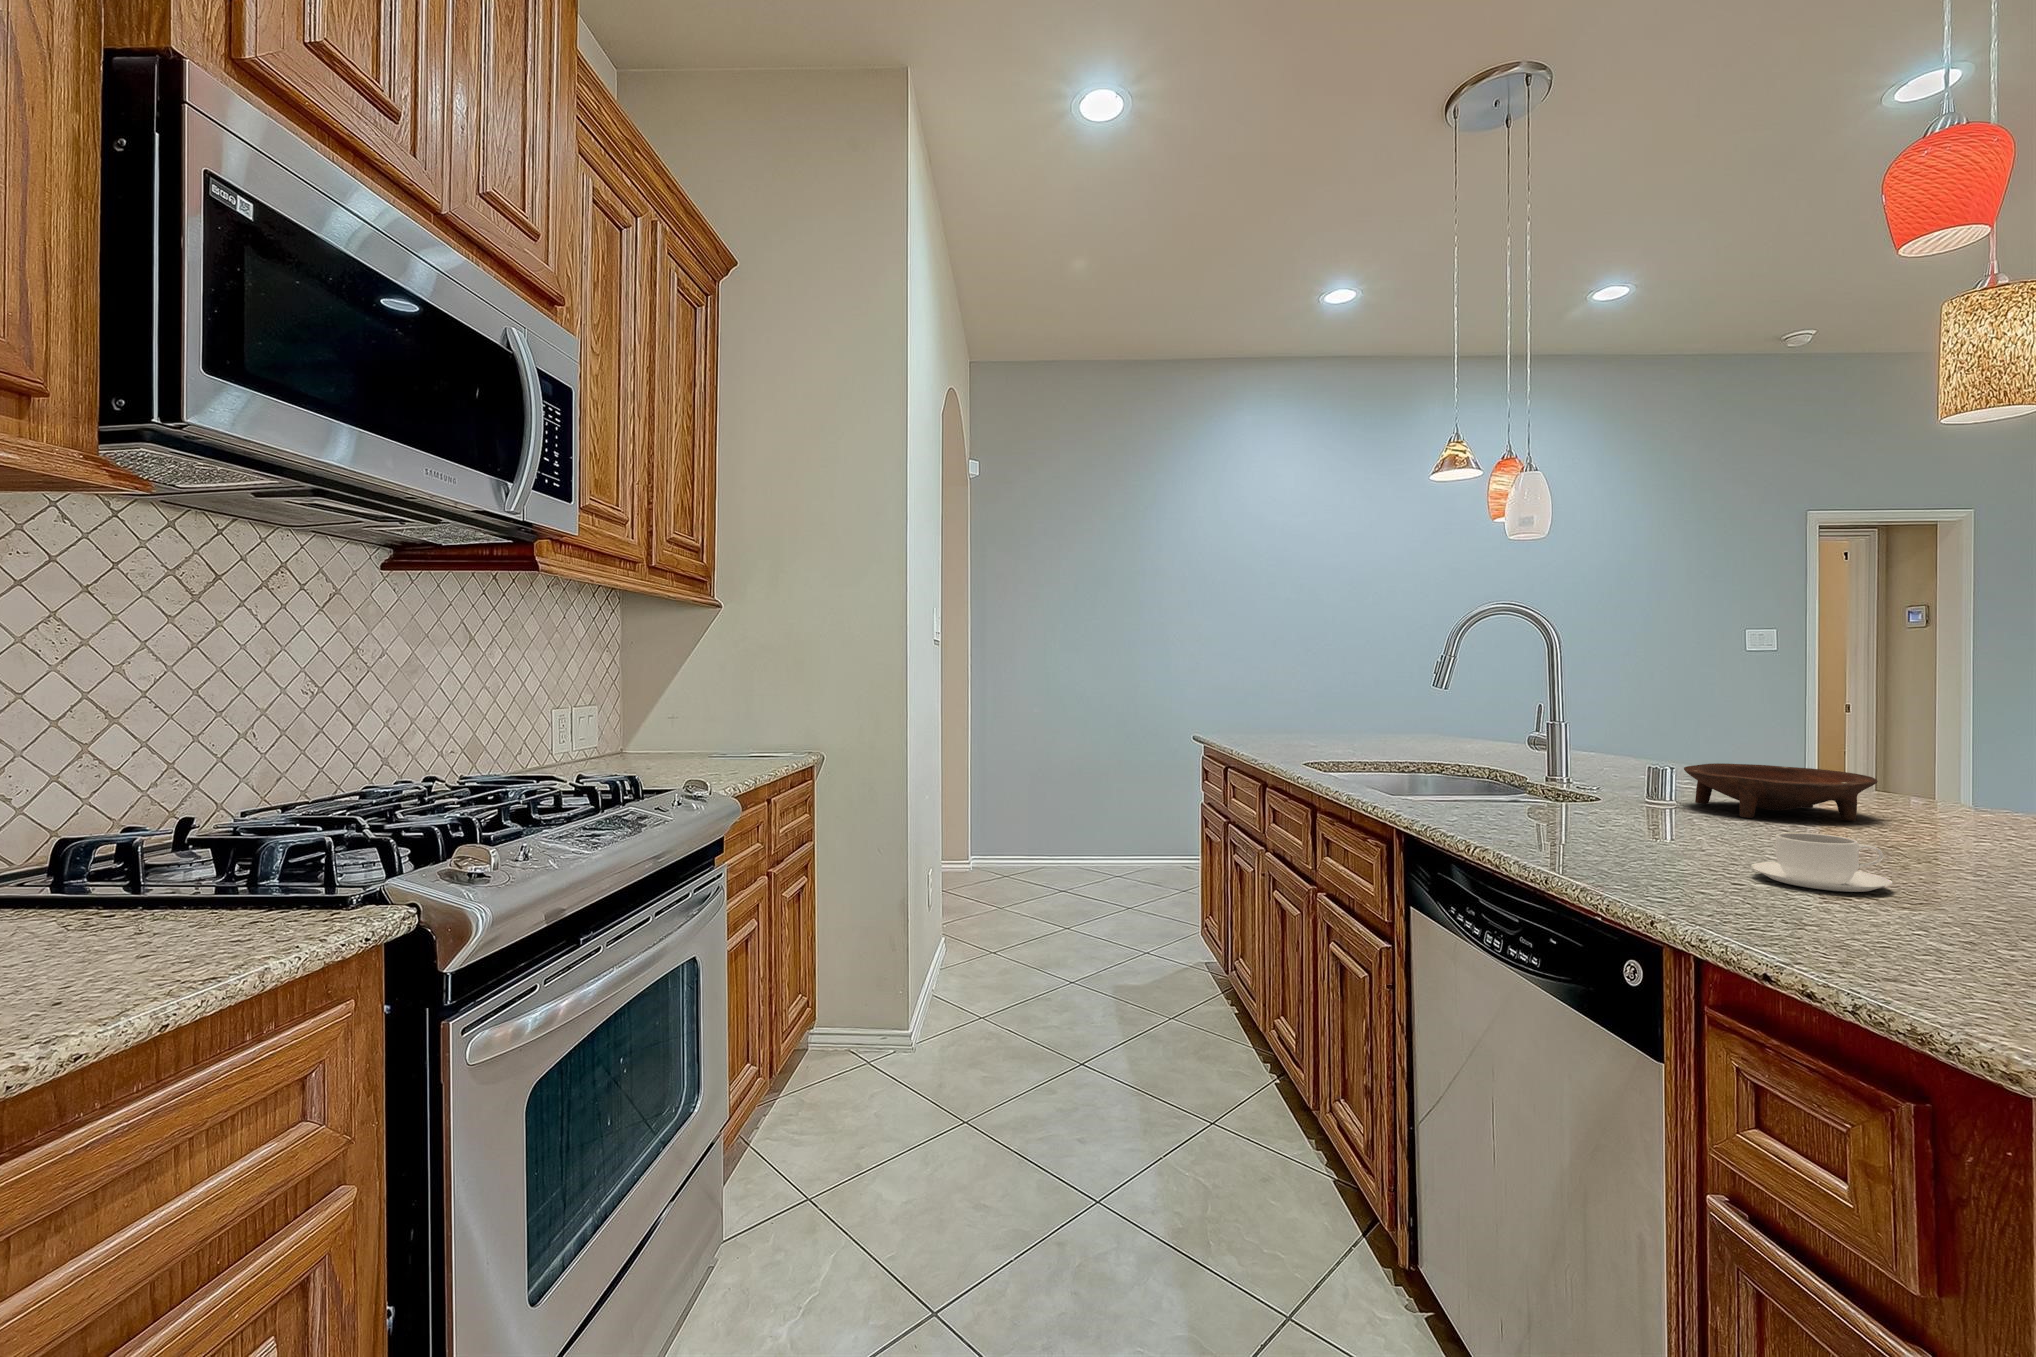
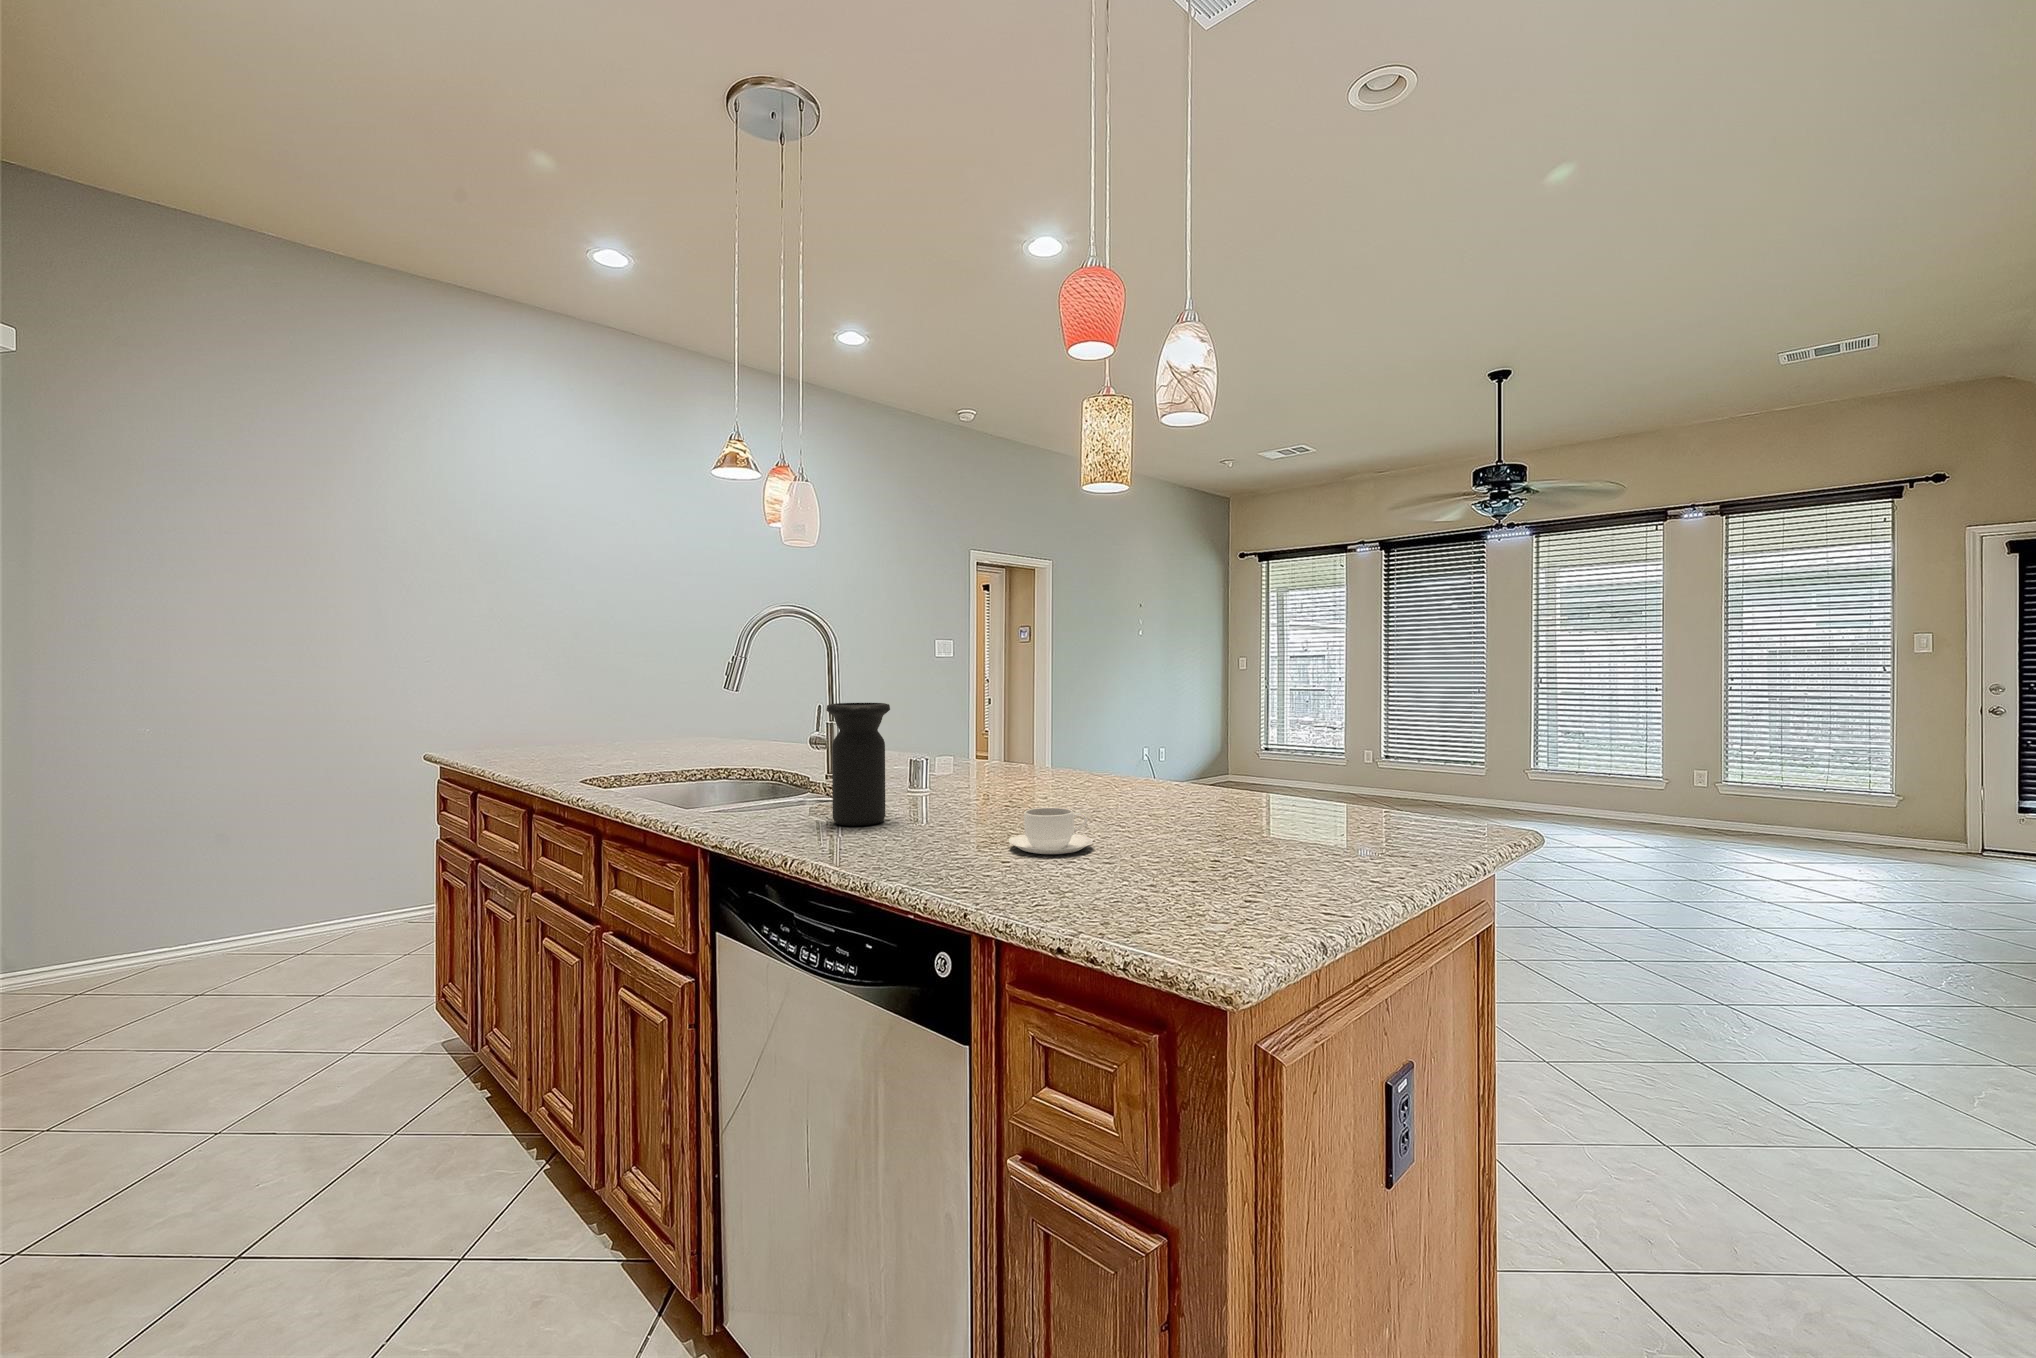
vase: none [1526,701,1604,829] -> present [827,703,890,826]
bowl: present [1684,763,1878,821] -> none [936,750,1052,795]

